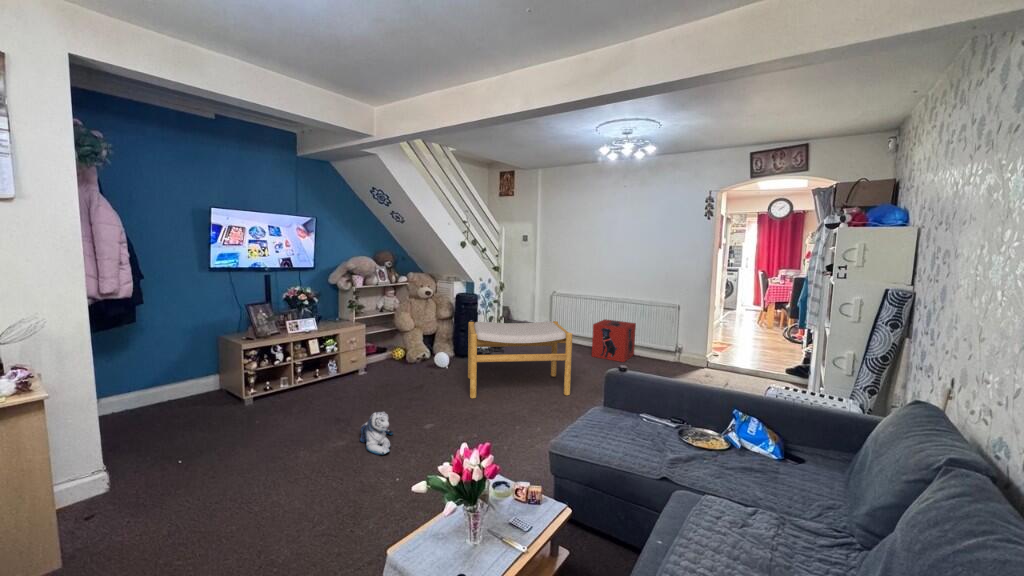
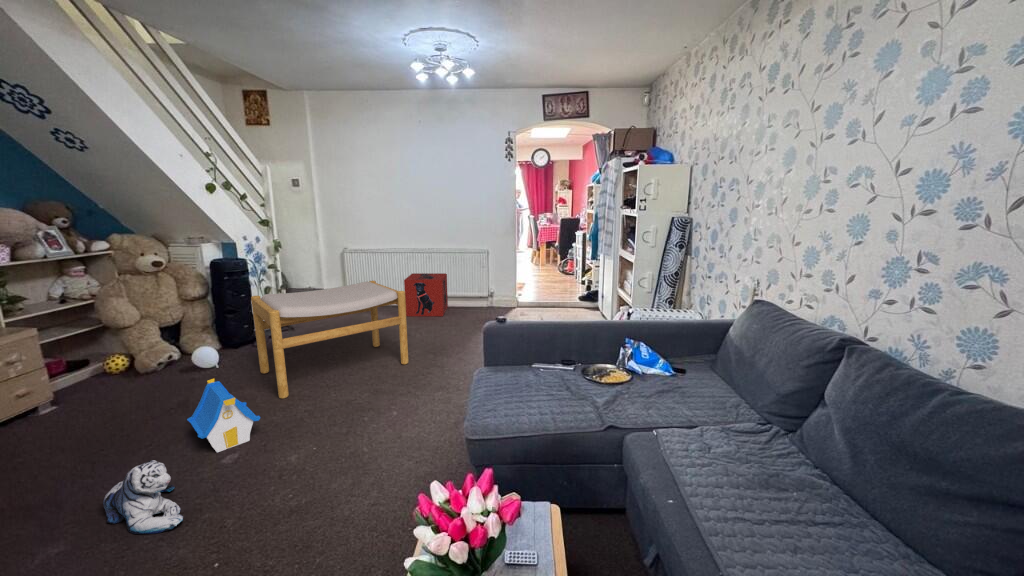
toy house: none [413,373,449,421] -> present [187,379,260,452]

